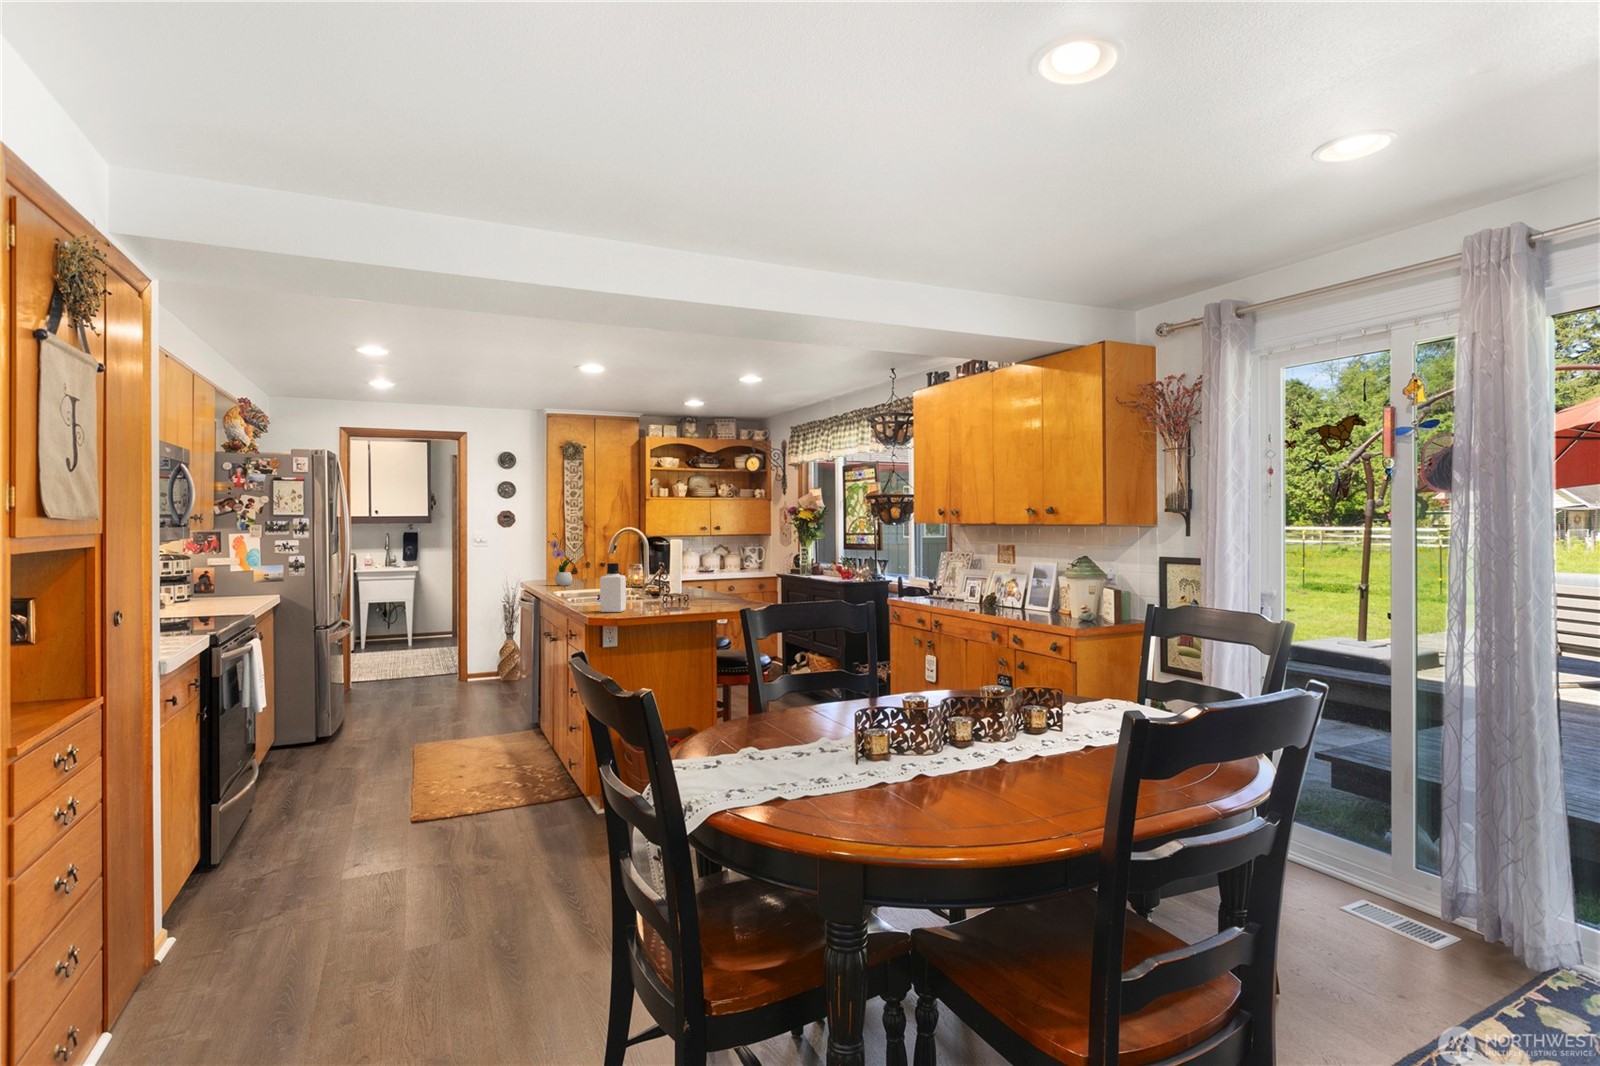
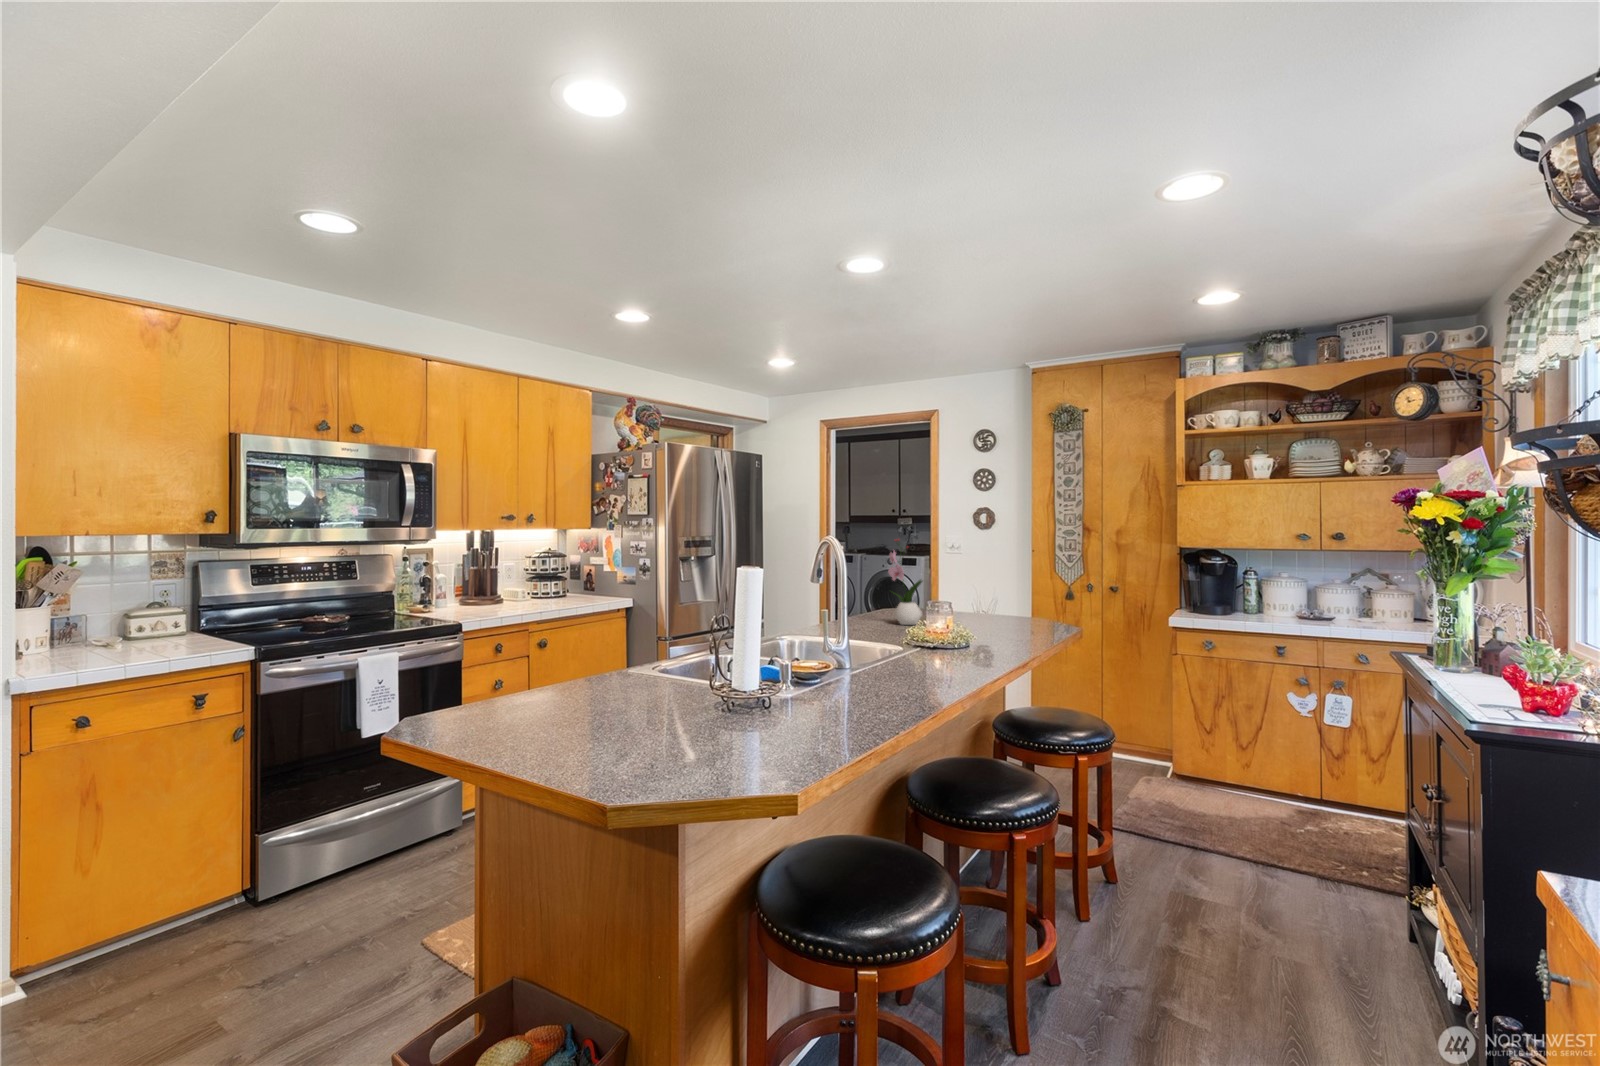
bottle: present [600,563,626,612] -> none [504,612,566,735]

